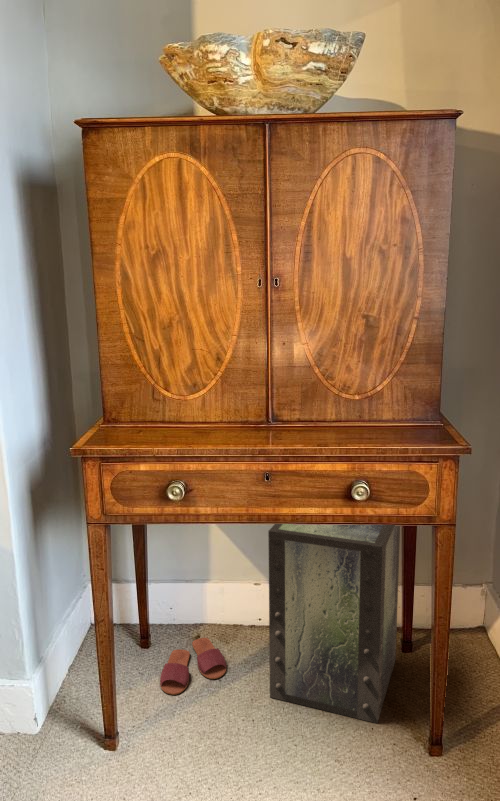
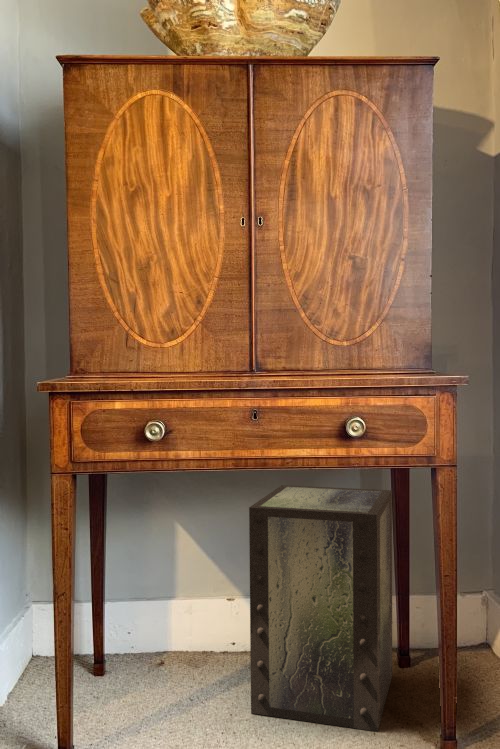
slippers: present [160,638,226,695] -> none [119,662,198,715]

